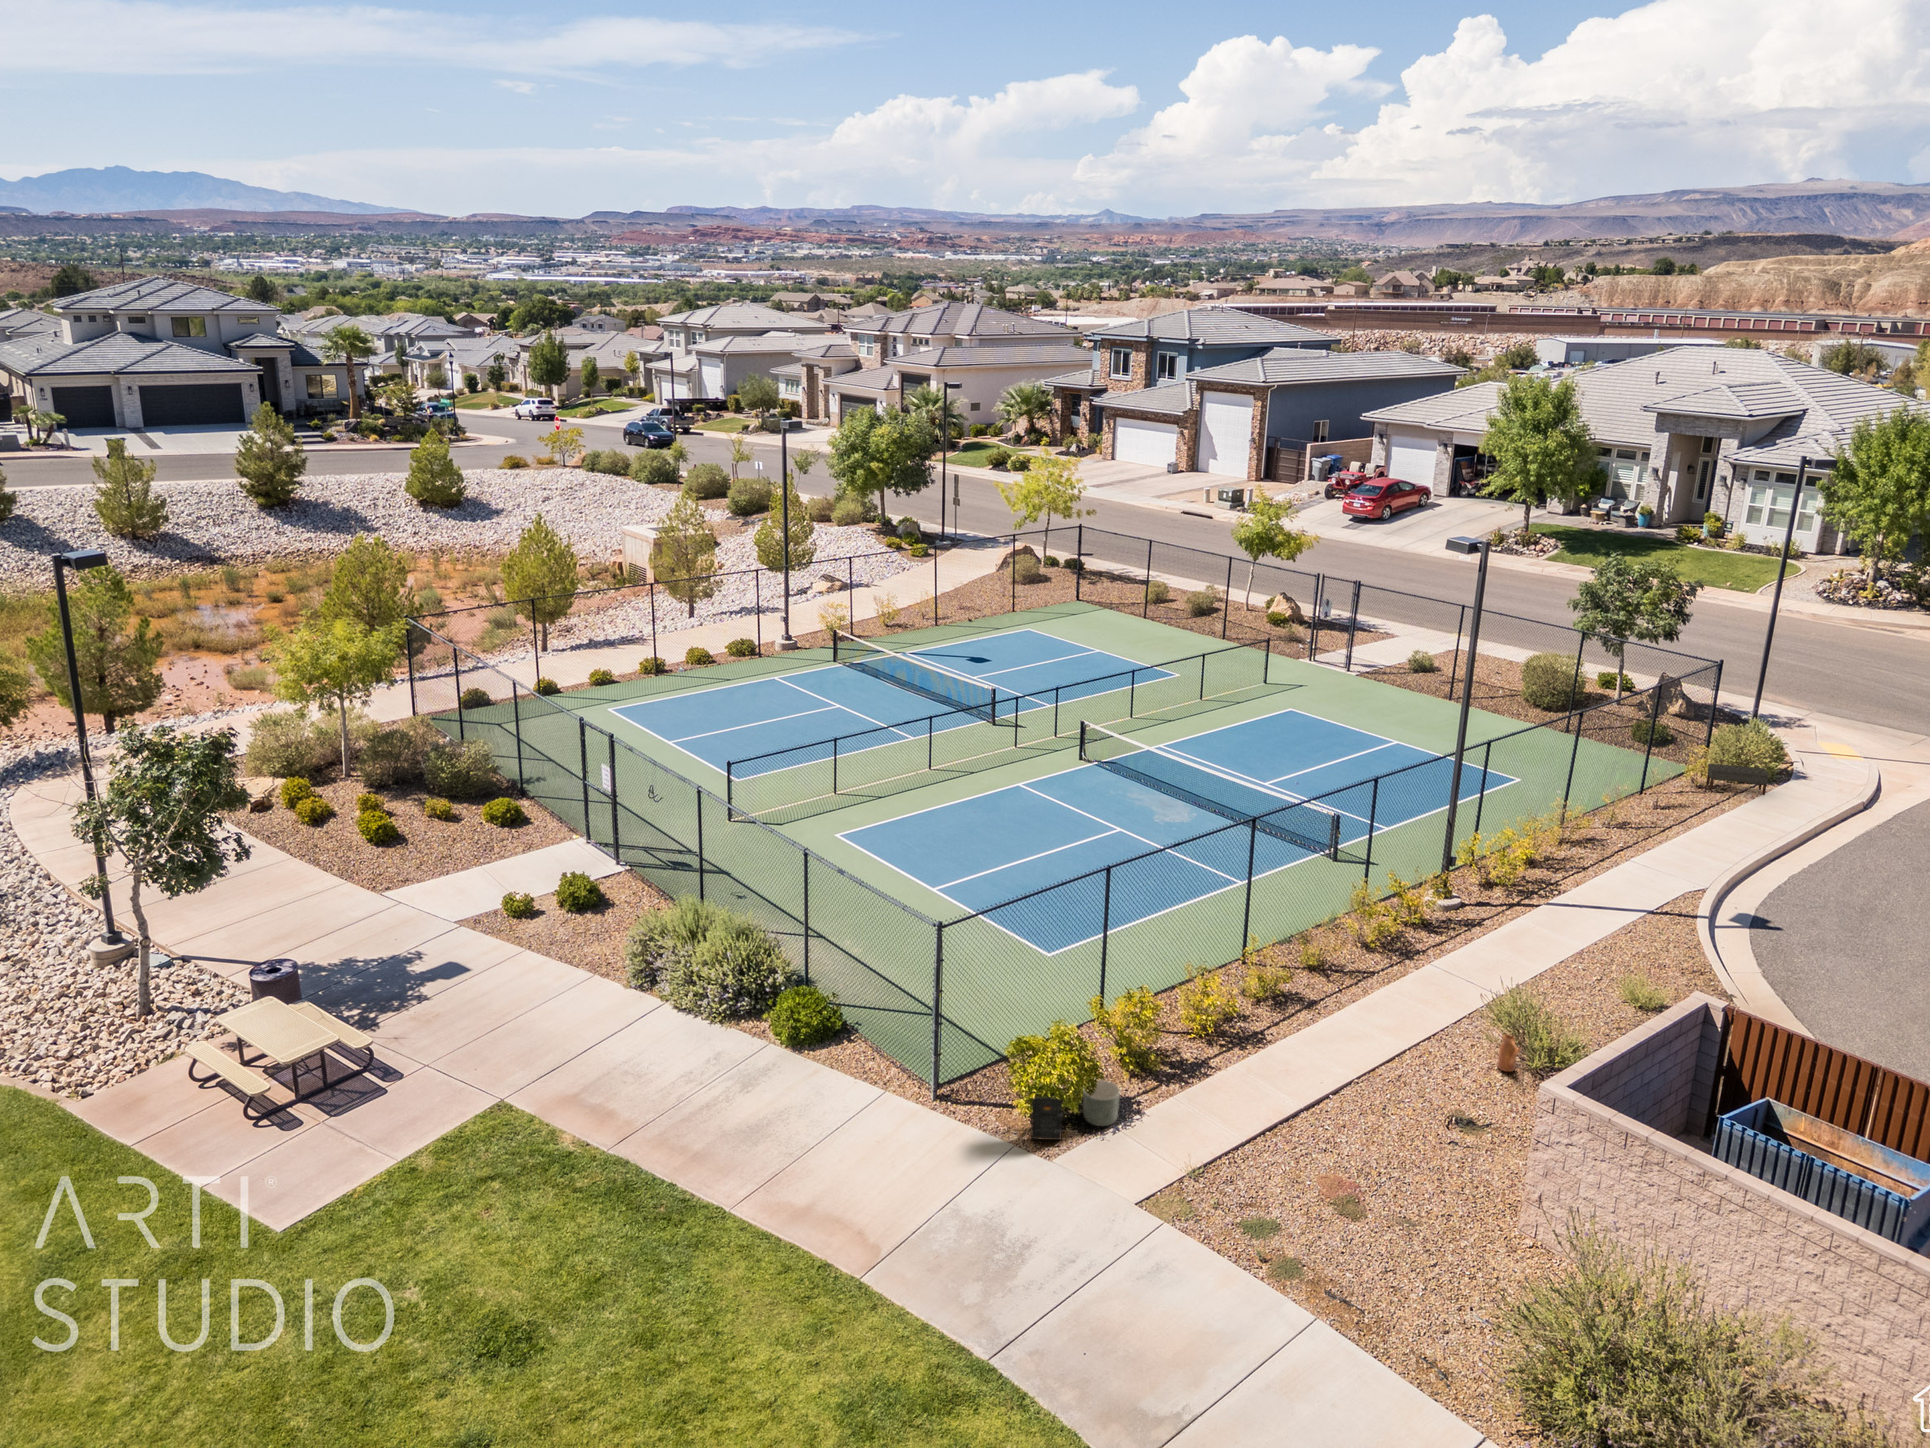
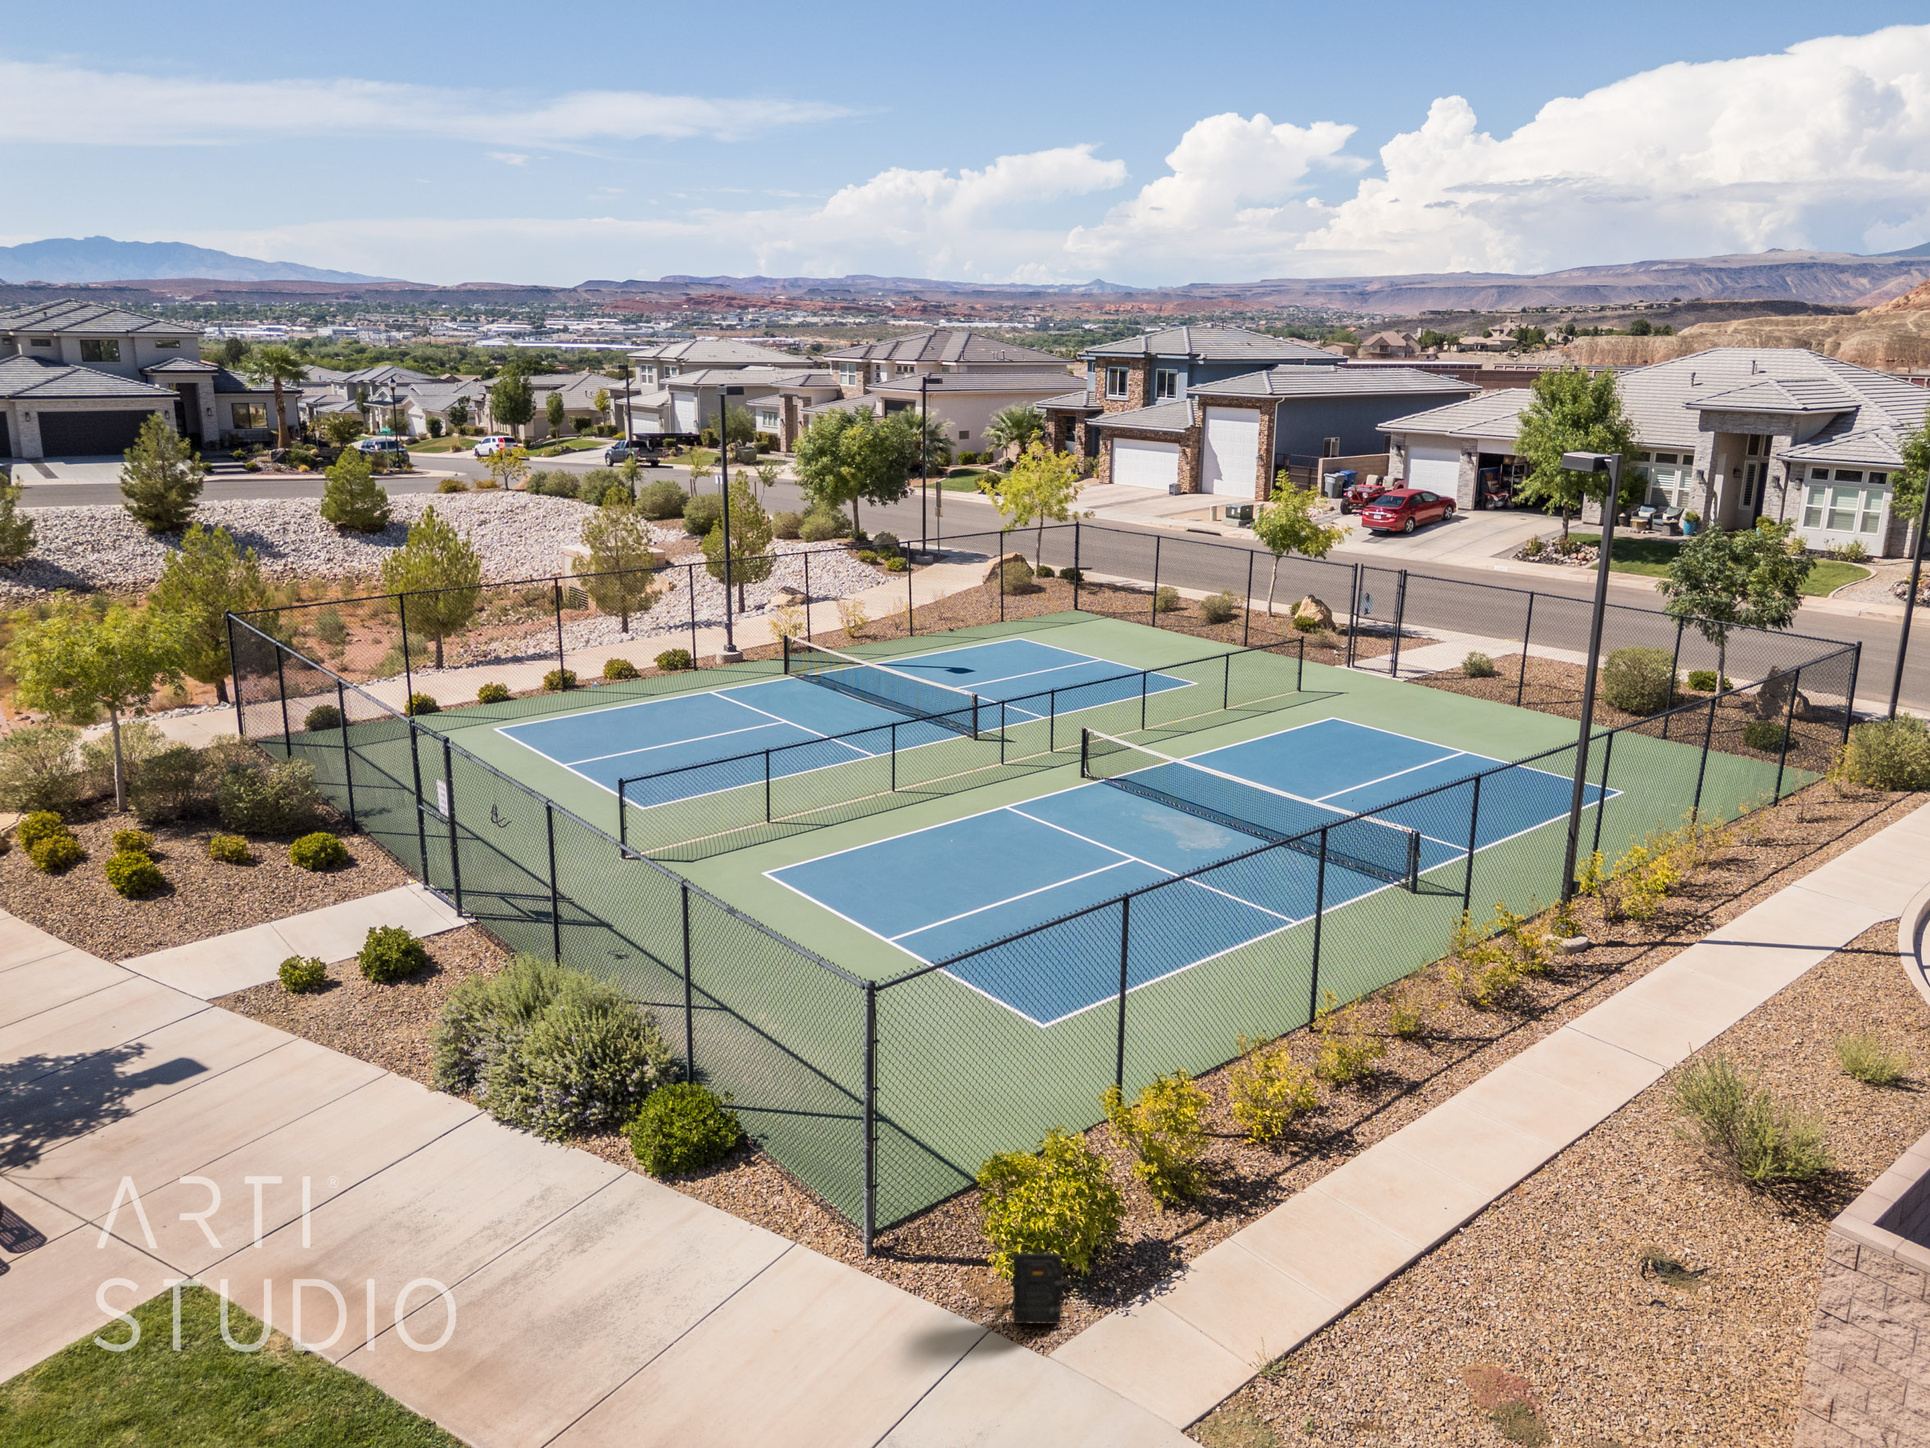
bench: present [1706,764,1769,795] -> none [1845,767,1924,803]
watering can: present [1497,1035,1521,1072] -> none [1698,1127,1739,1183]
planter: present [1083,1080,1120,1126] -> none [1094,1219,1151,1295]

